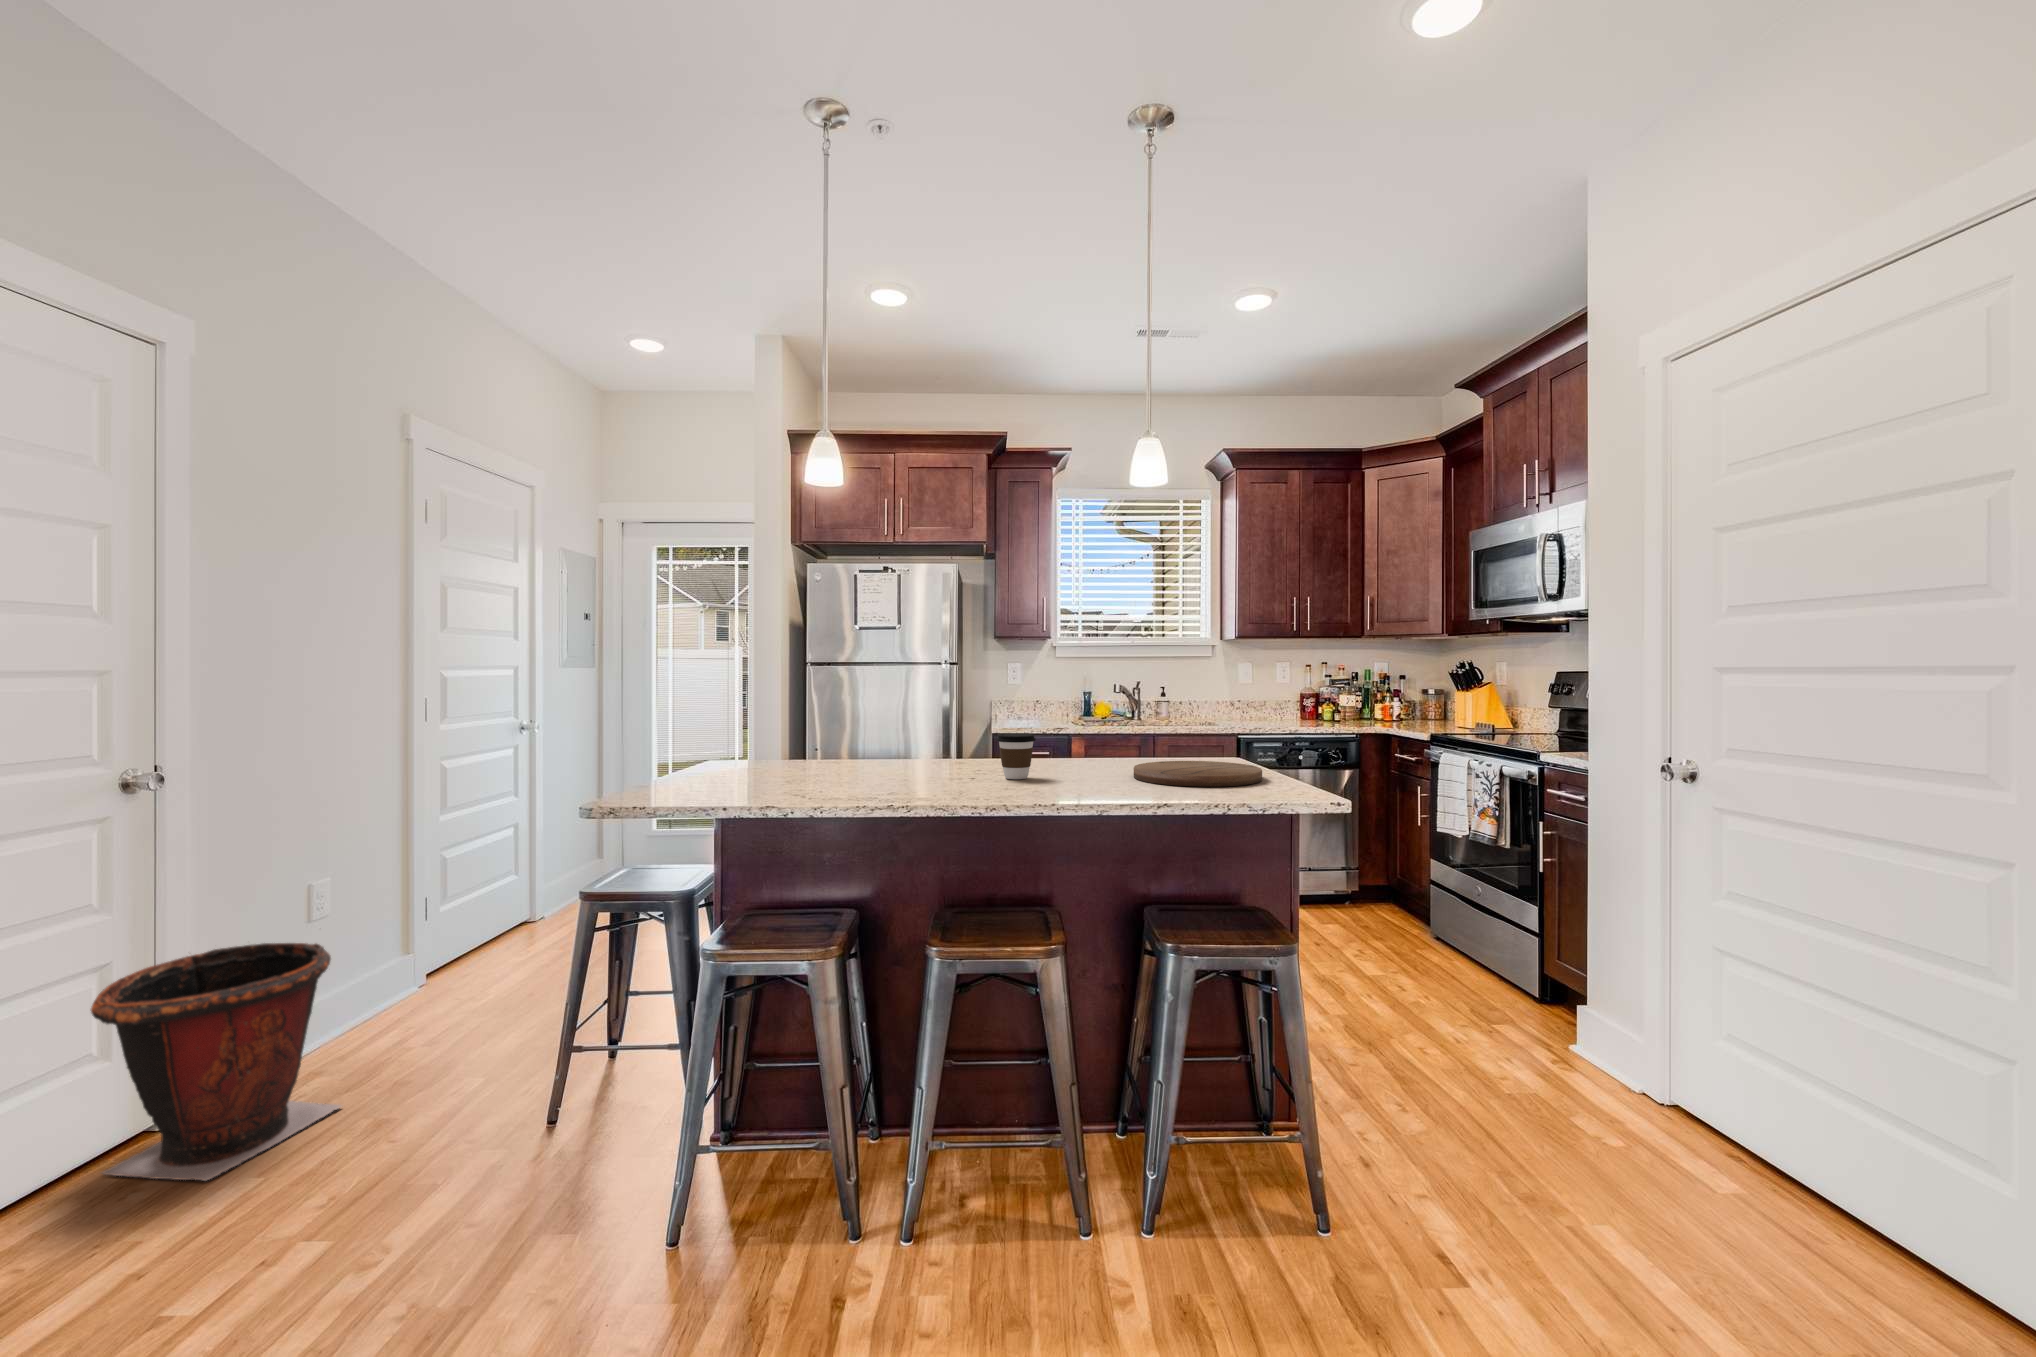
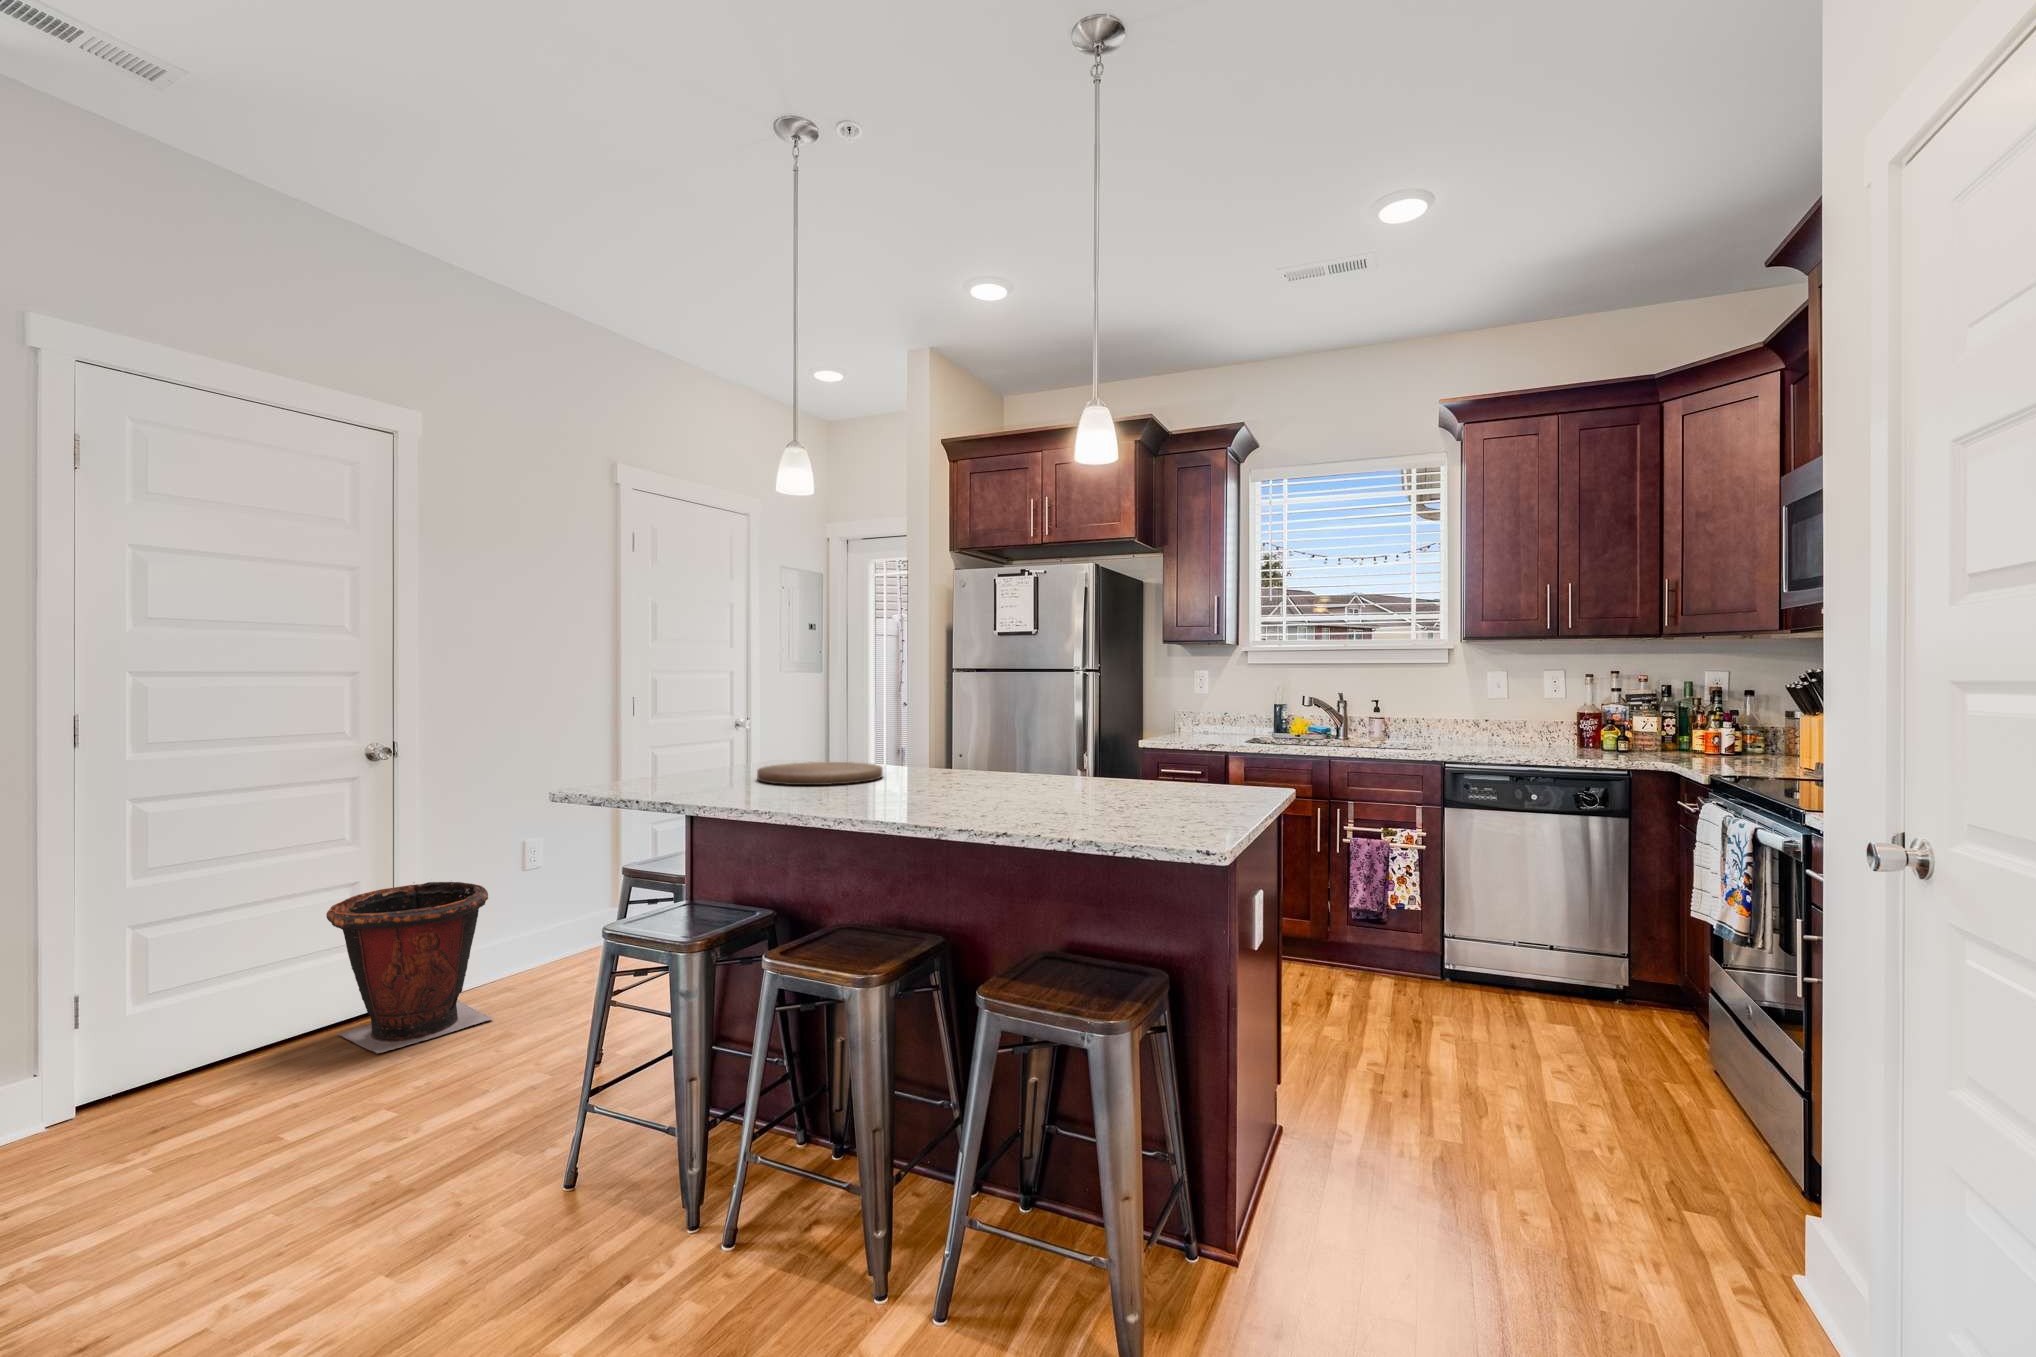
coffee cup: present [997,734,1036,779] -> none [934,743,976,792]
cutting board: present [1134,761,1262,787] -> present [757,762,883,785]

